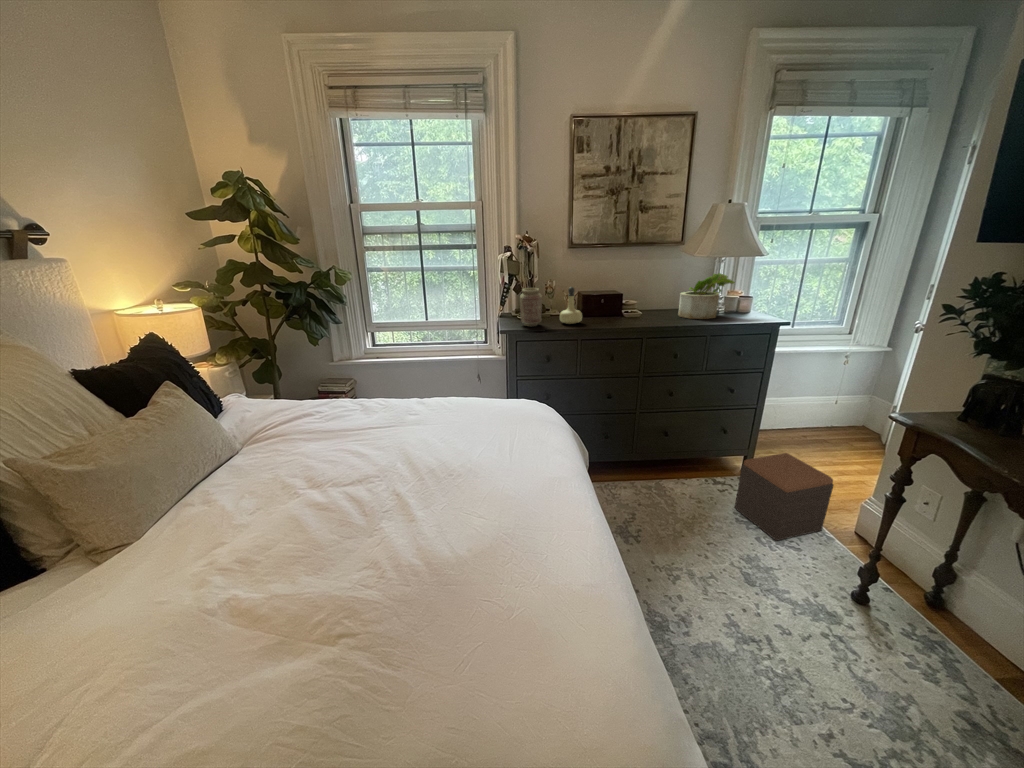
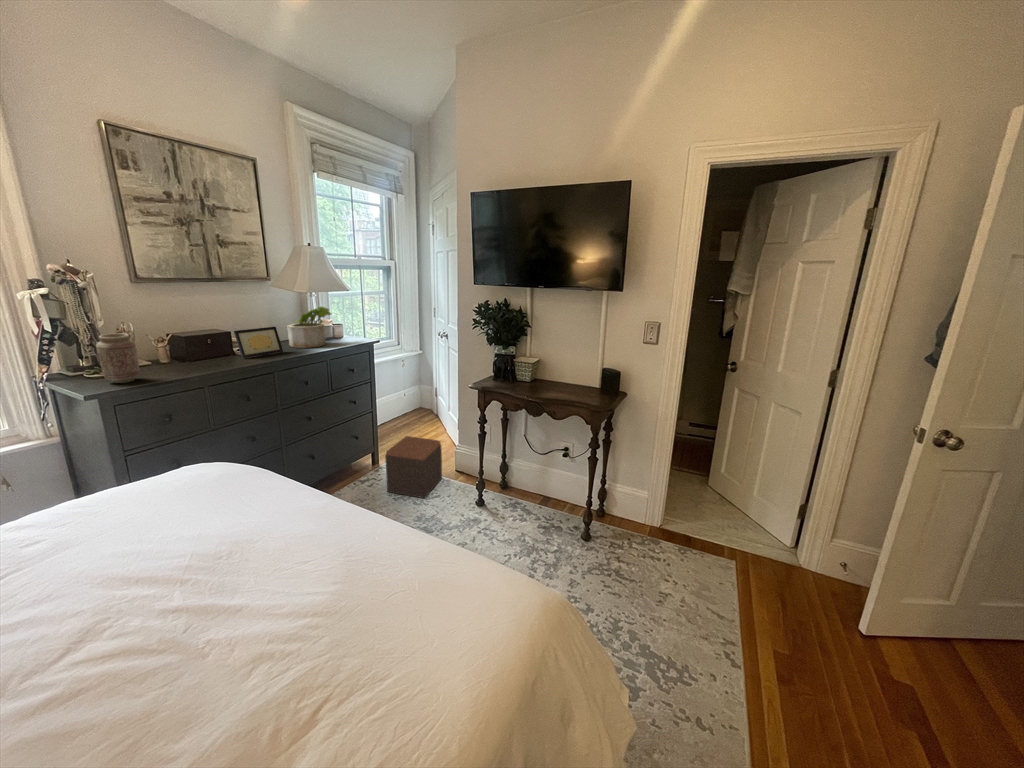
perfume bottle: present [560,287,582,324] -> none [163,328,196,371]
picture frame: none [622,292,664,321] -> present [234,327,283,358]

